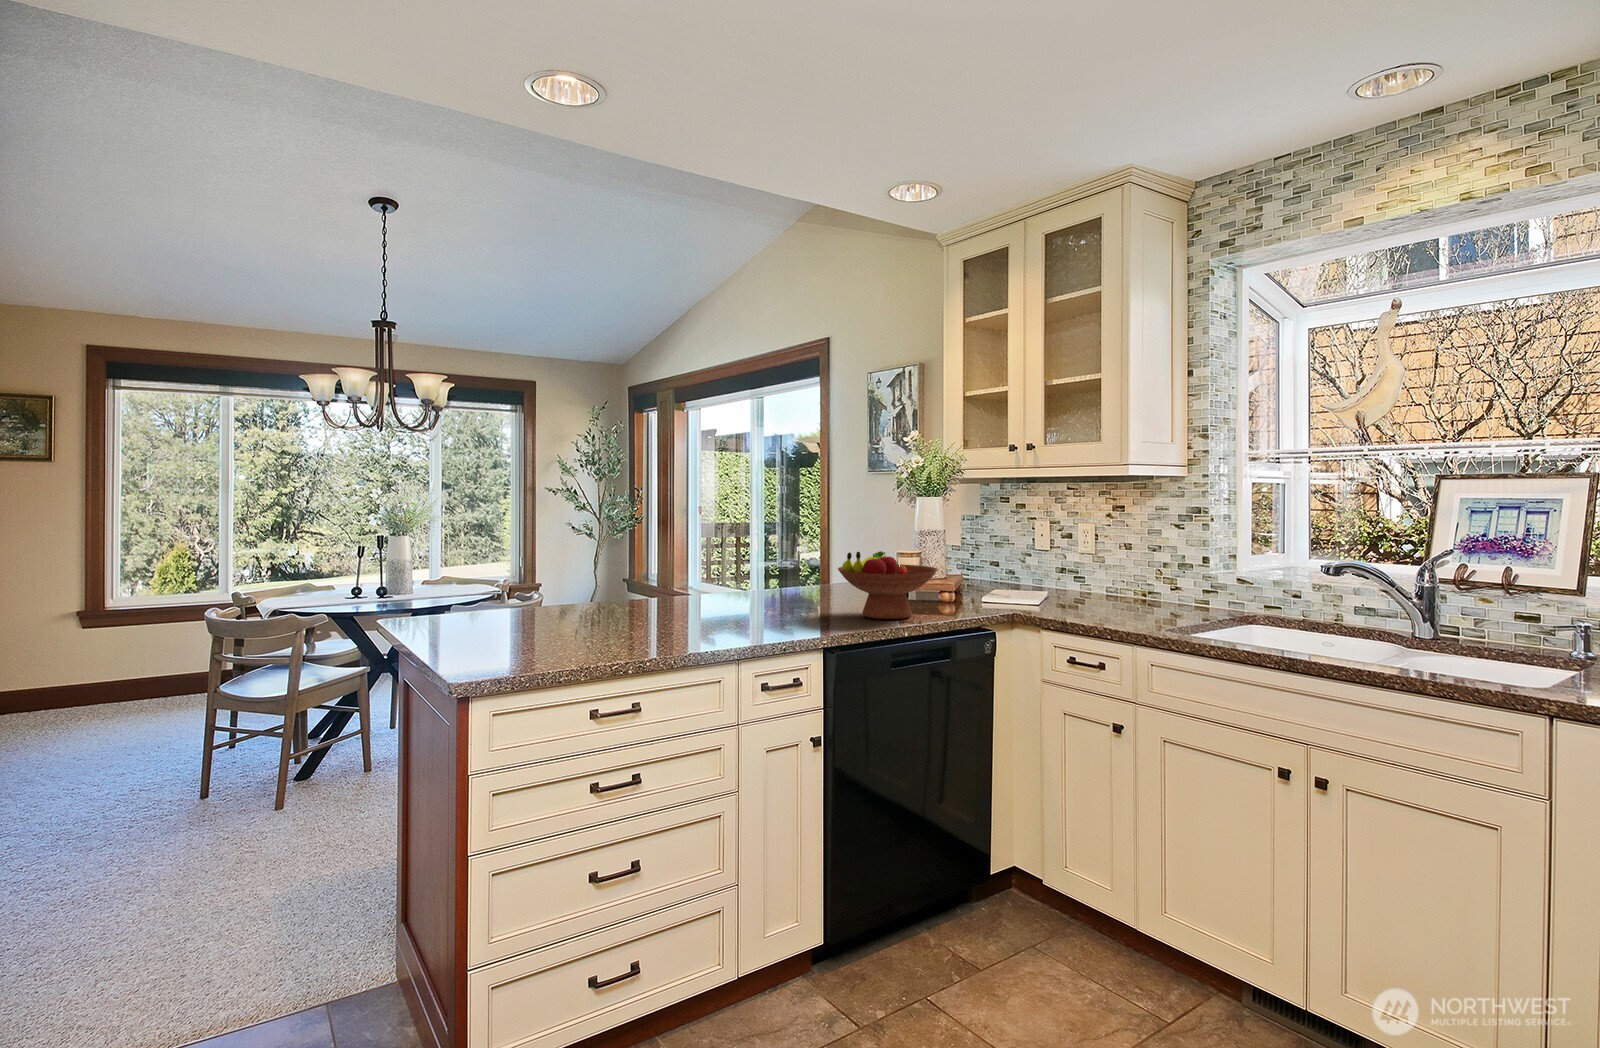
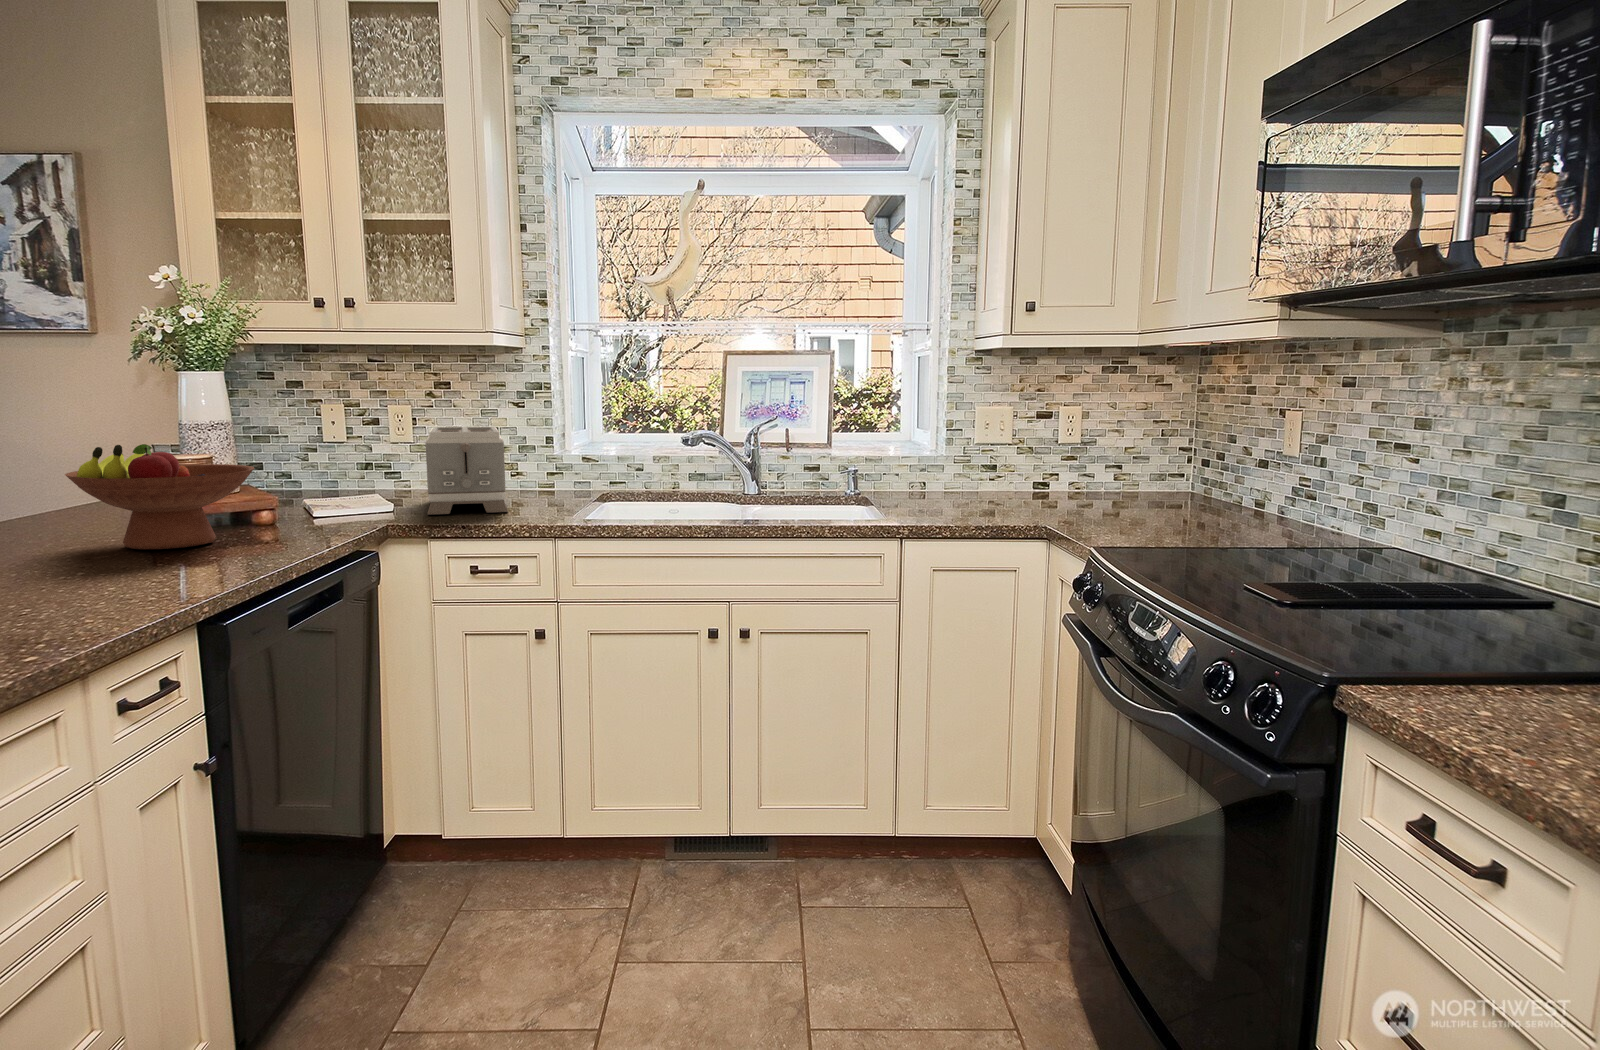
toaster: none [1063,546,1153,622] -> present [425,427,508,515]

